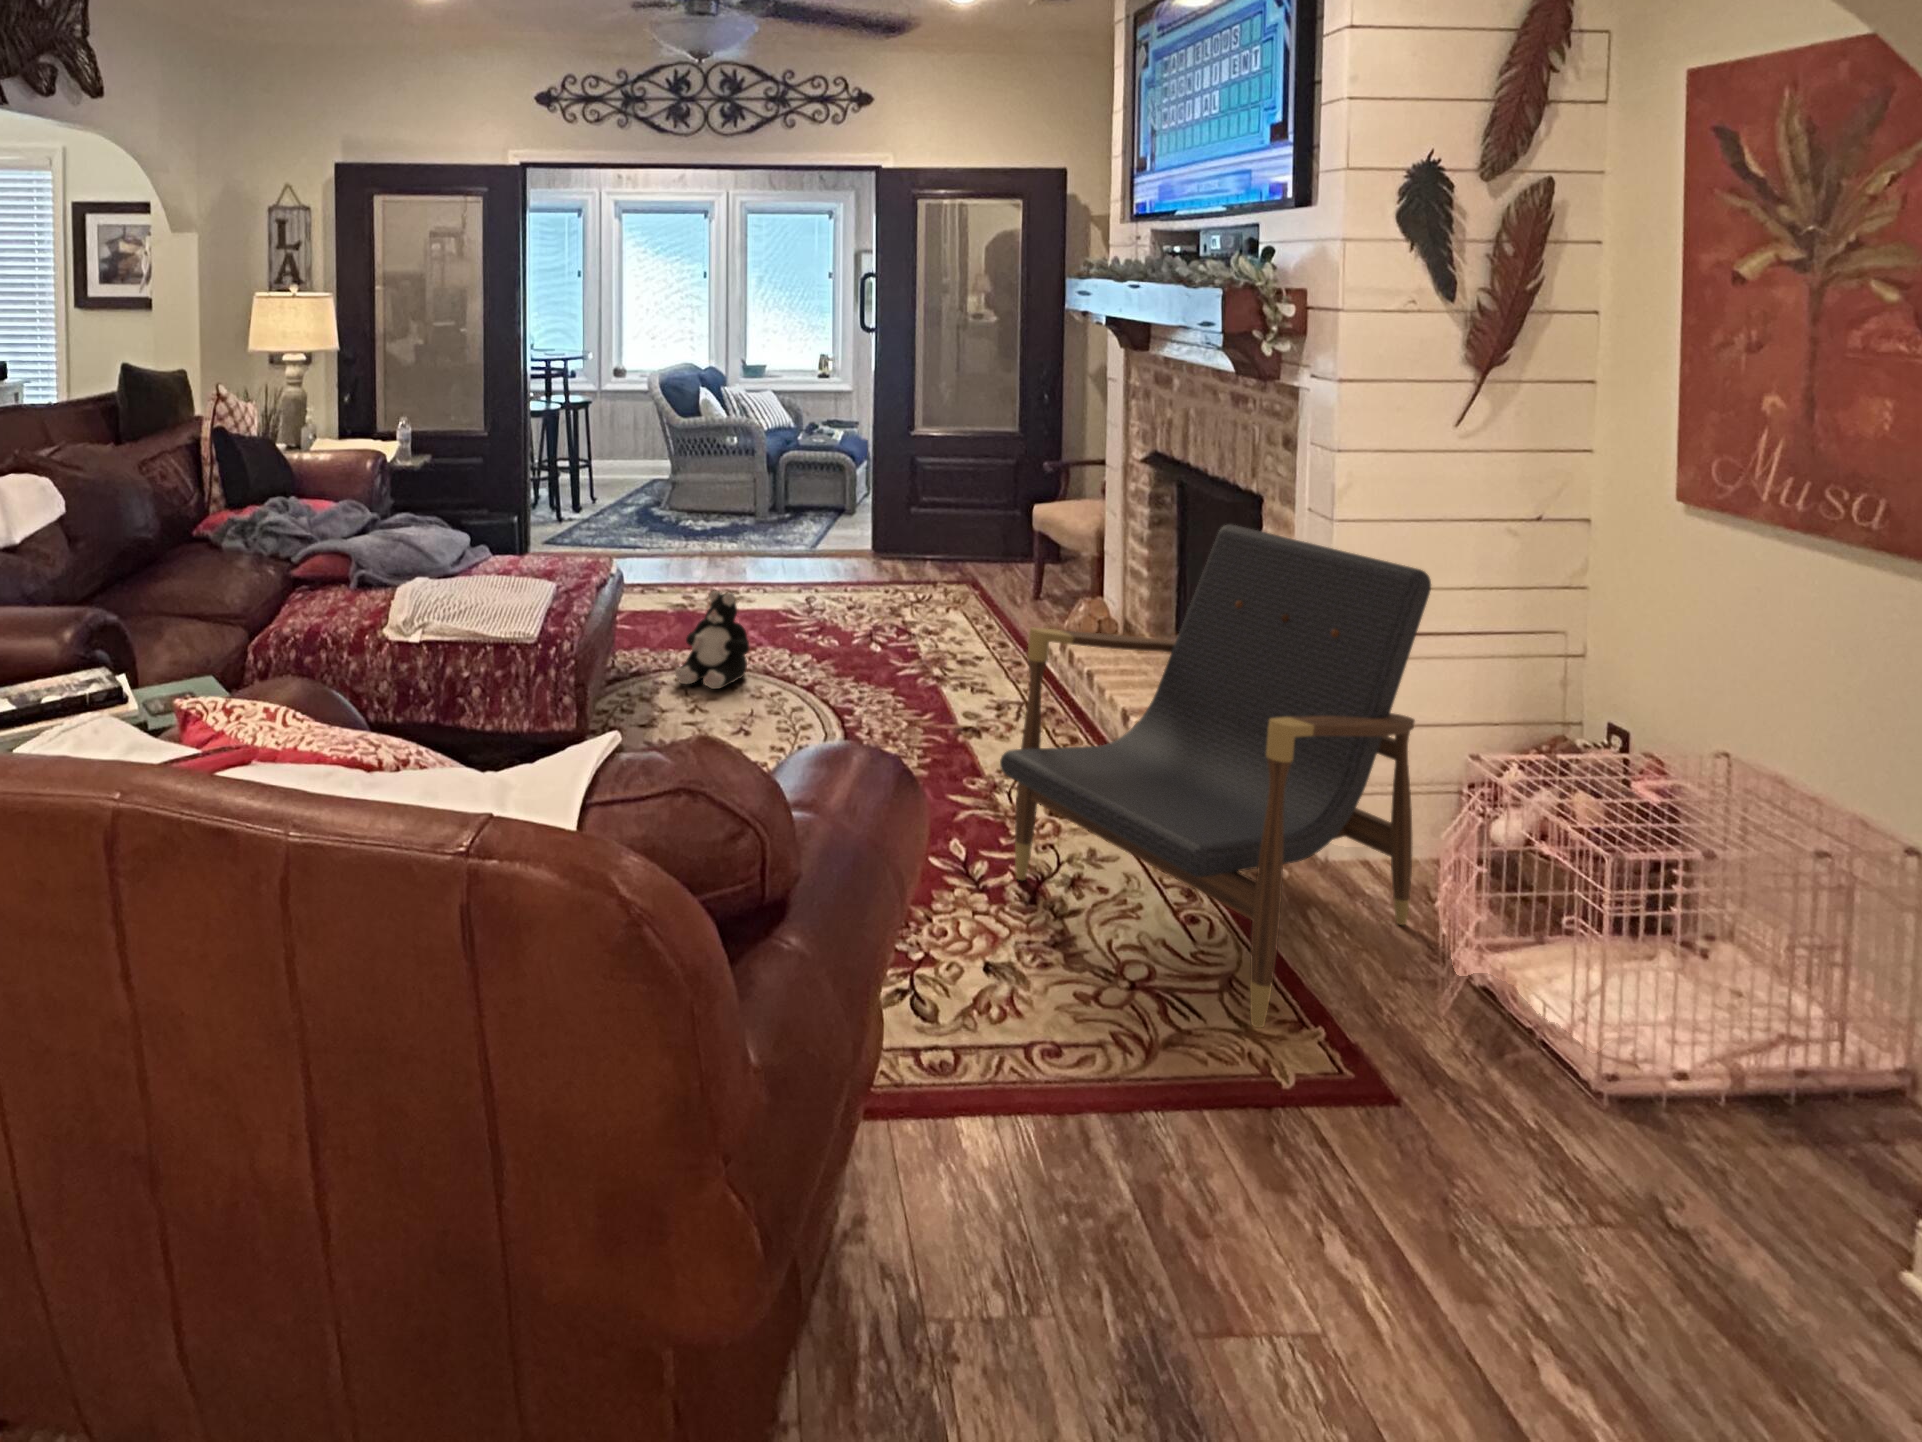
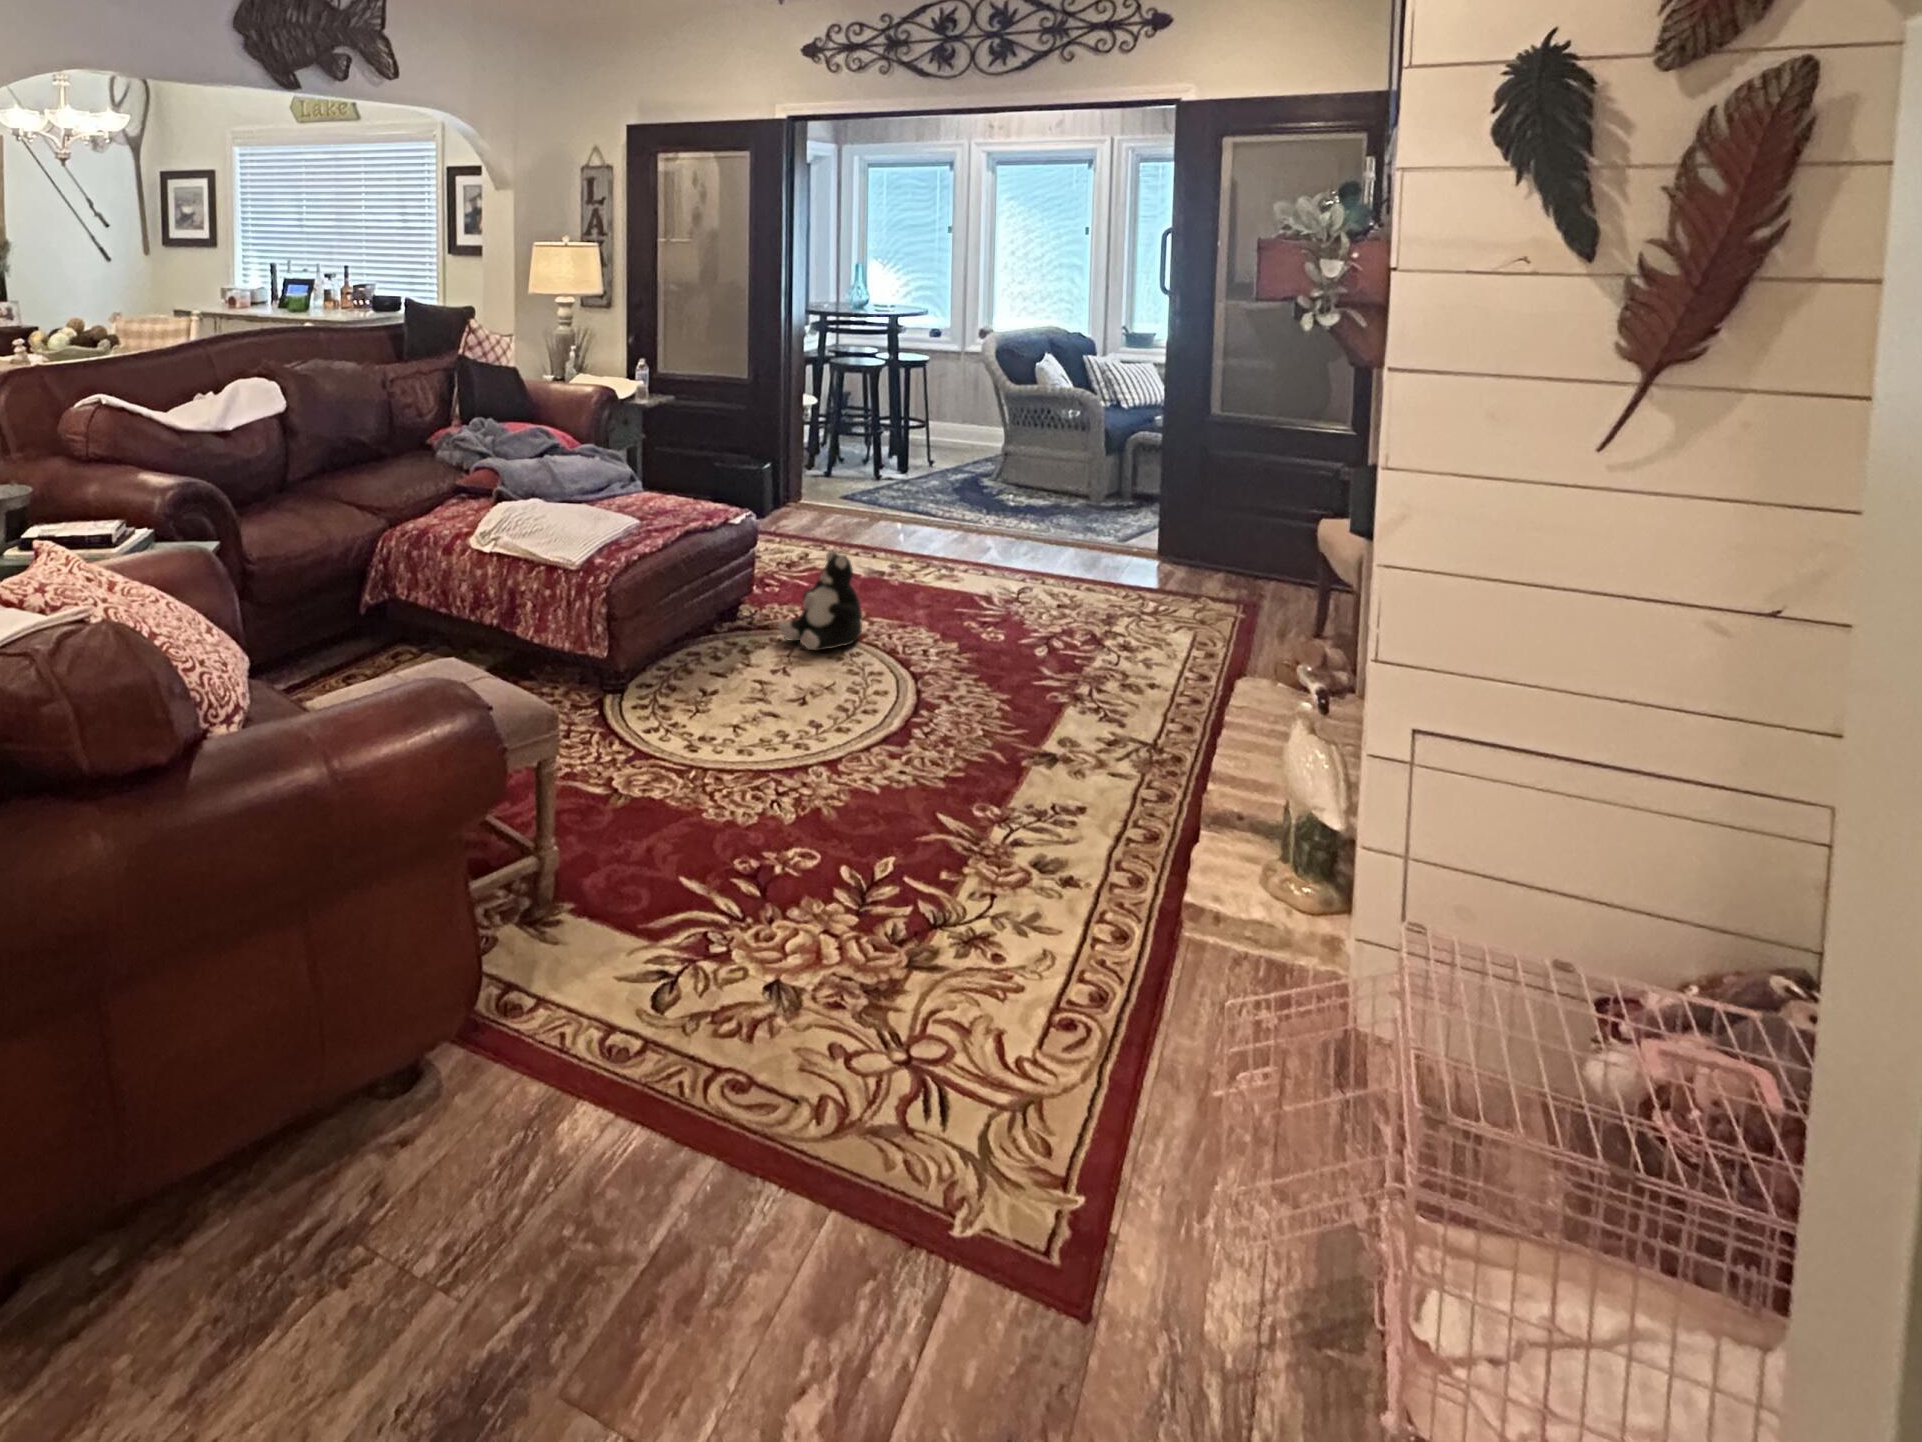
lounge chair: present [1000,524,1431,1028] -> none [872,550,1463,1185]

